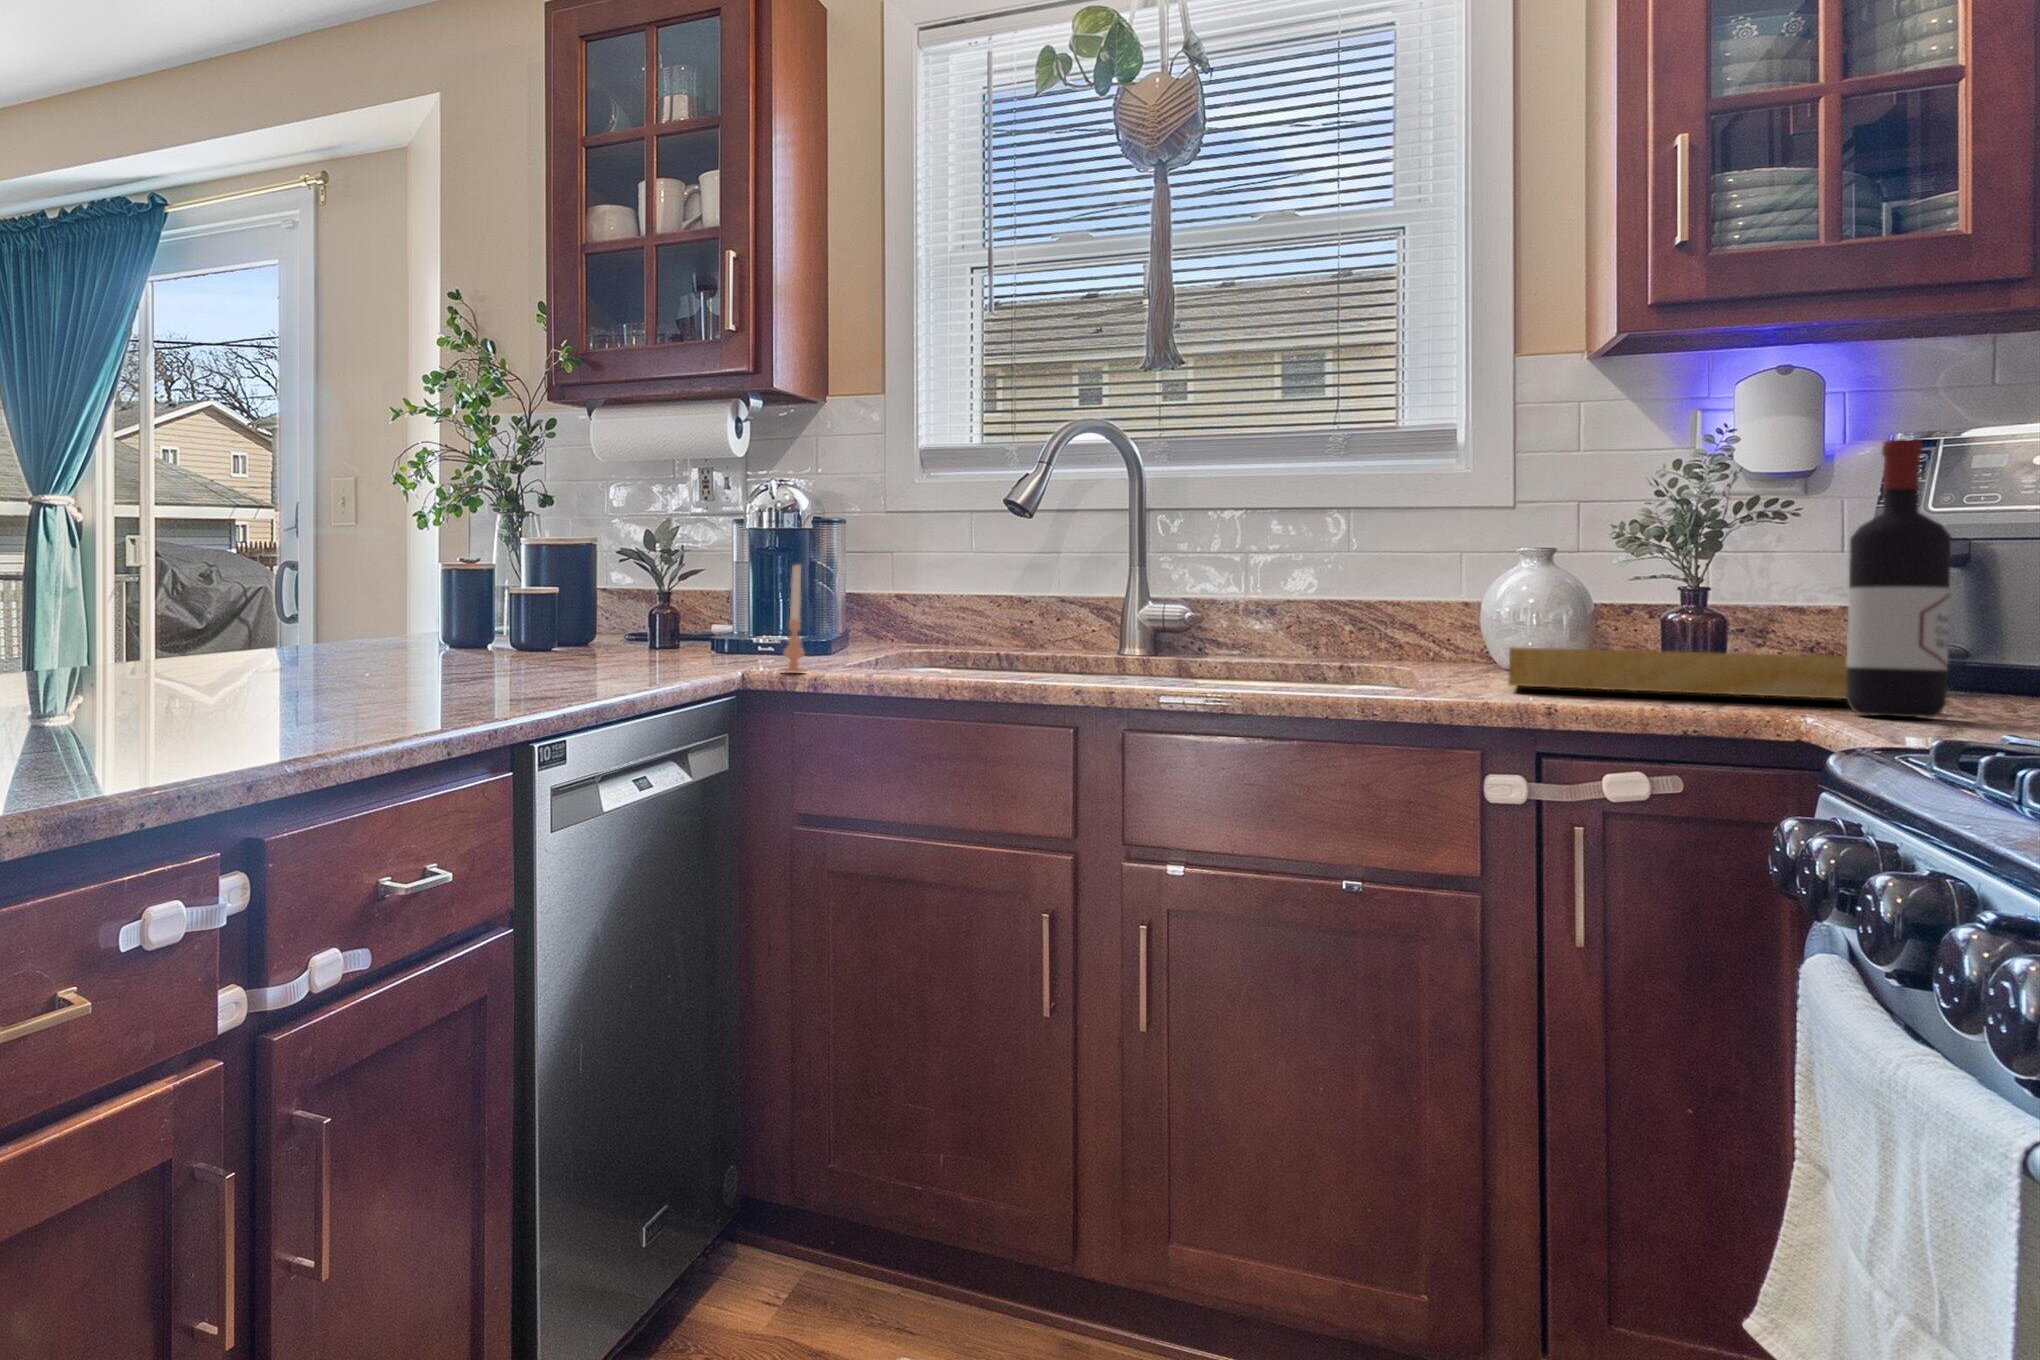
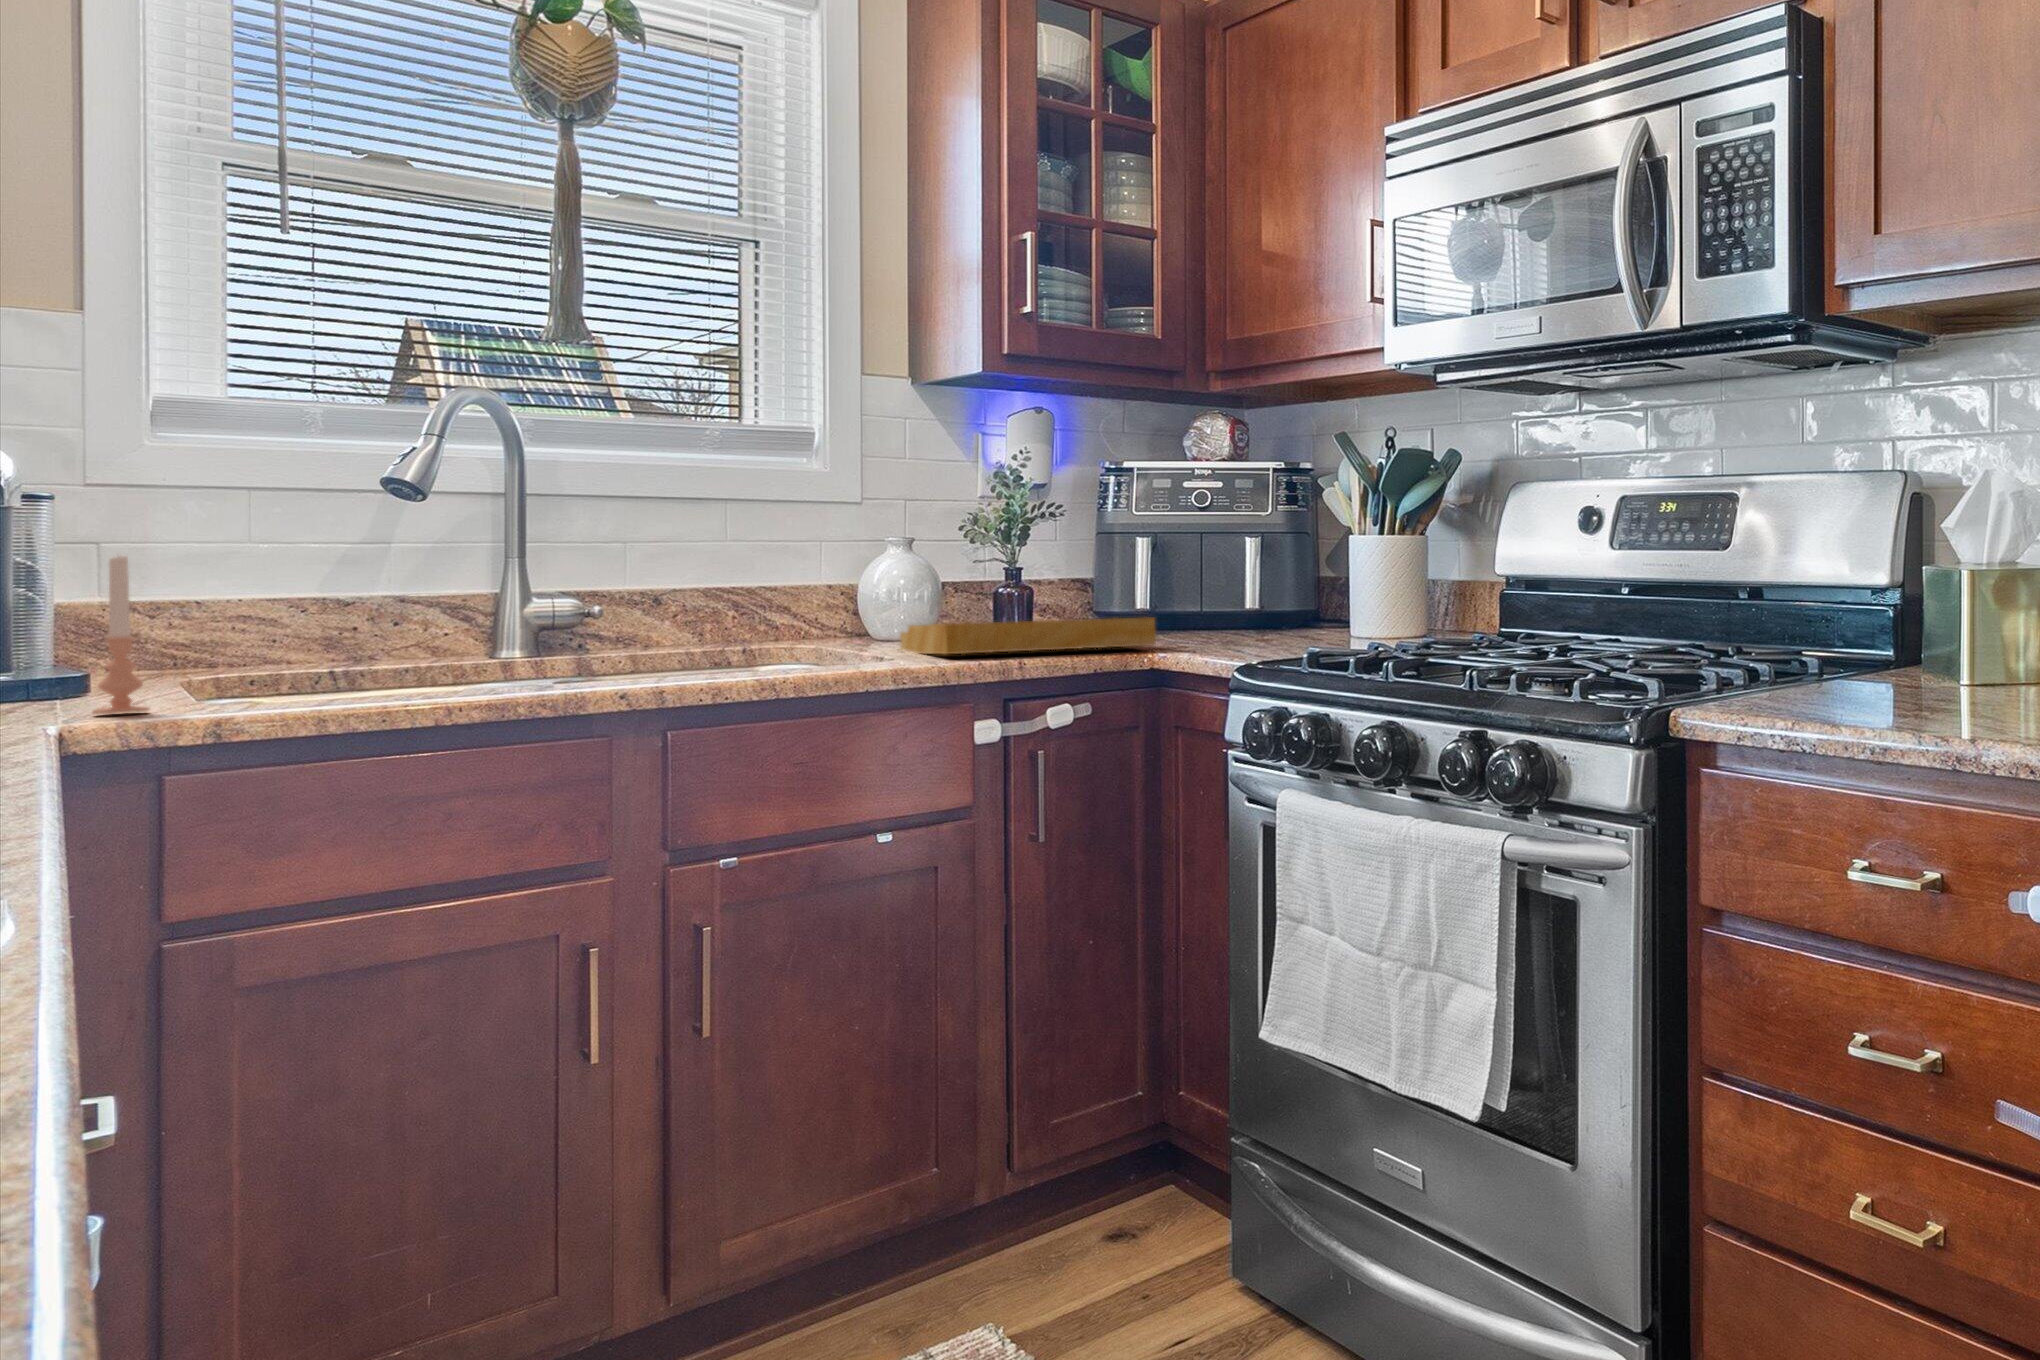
wine bottle: present [1847,439,1952,718] -> none [1154,479,1204,655]

